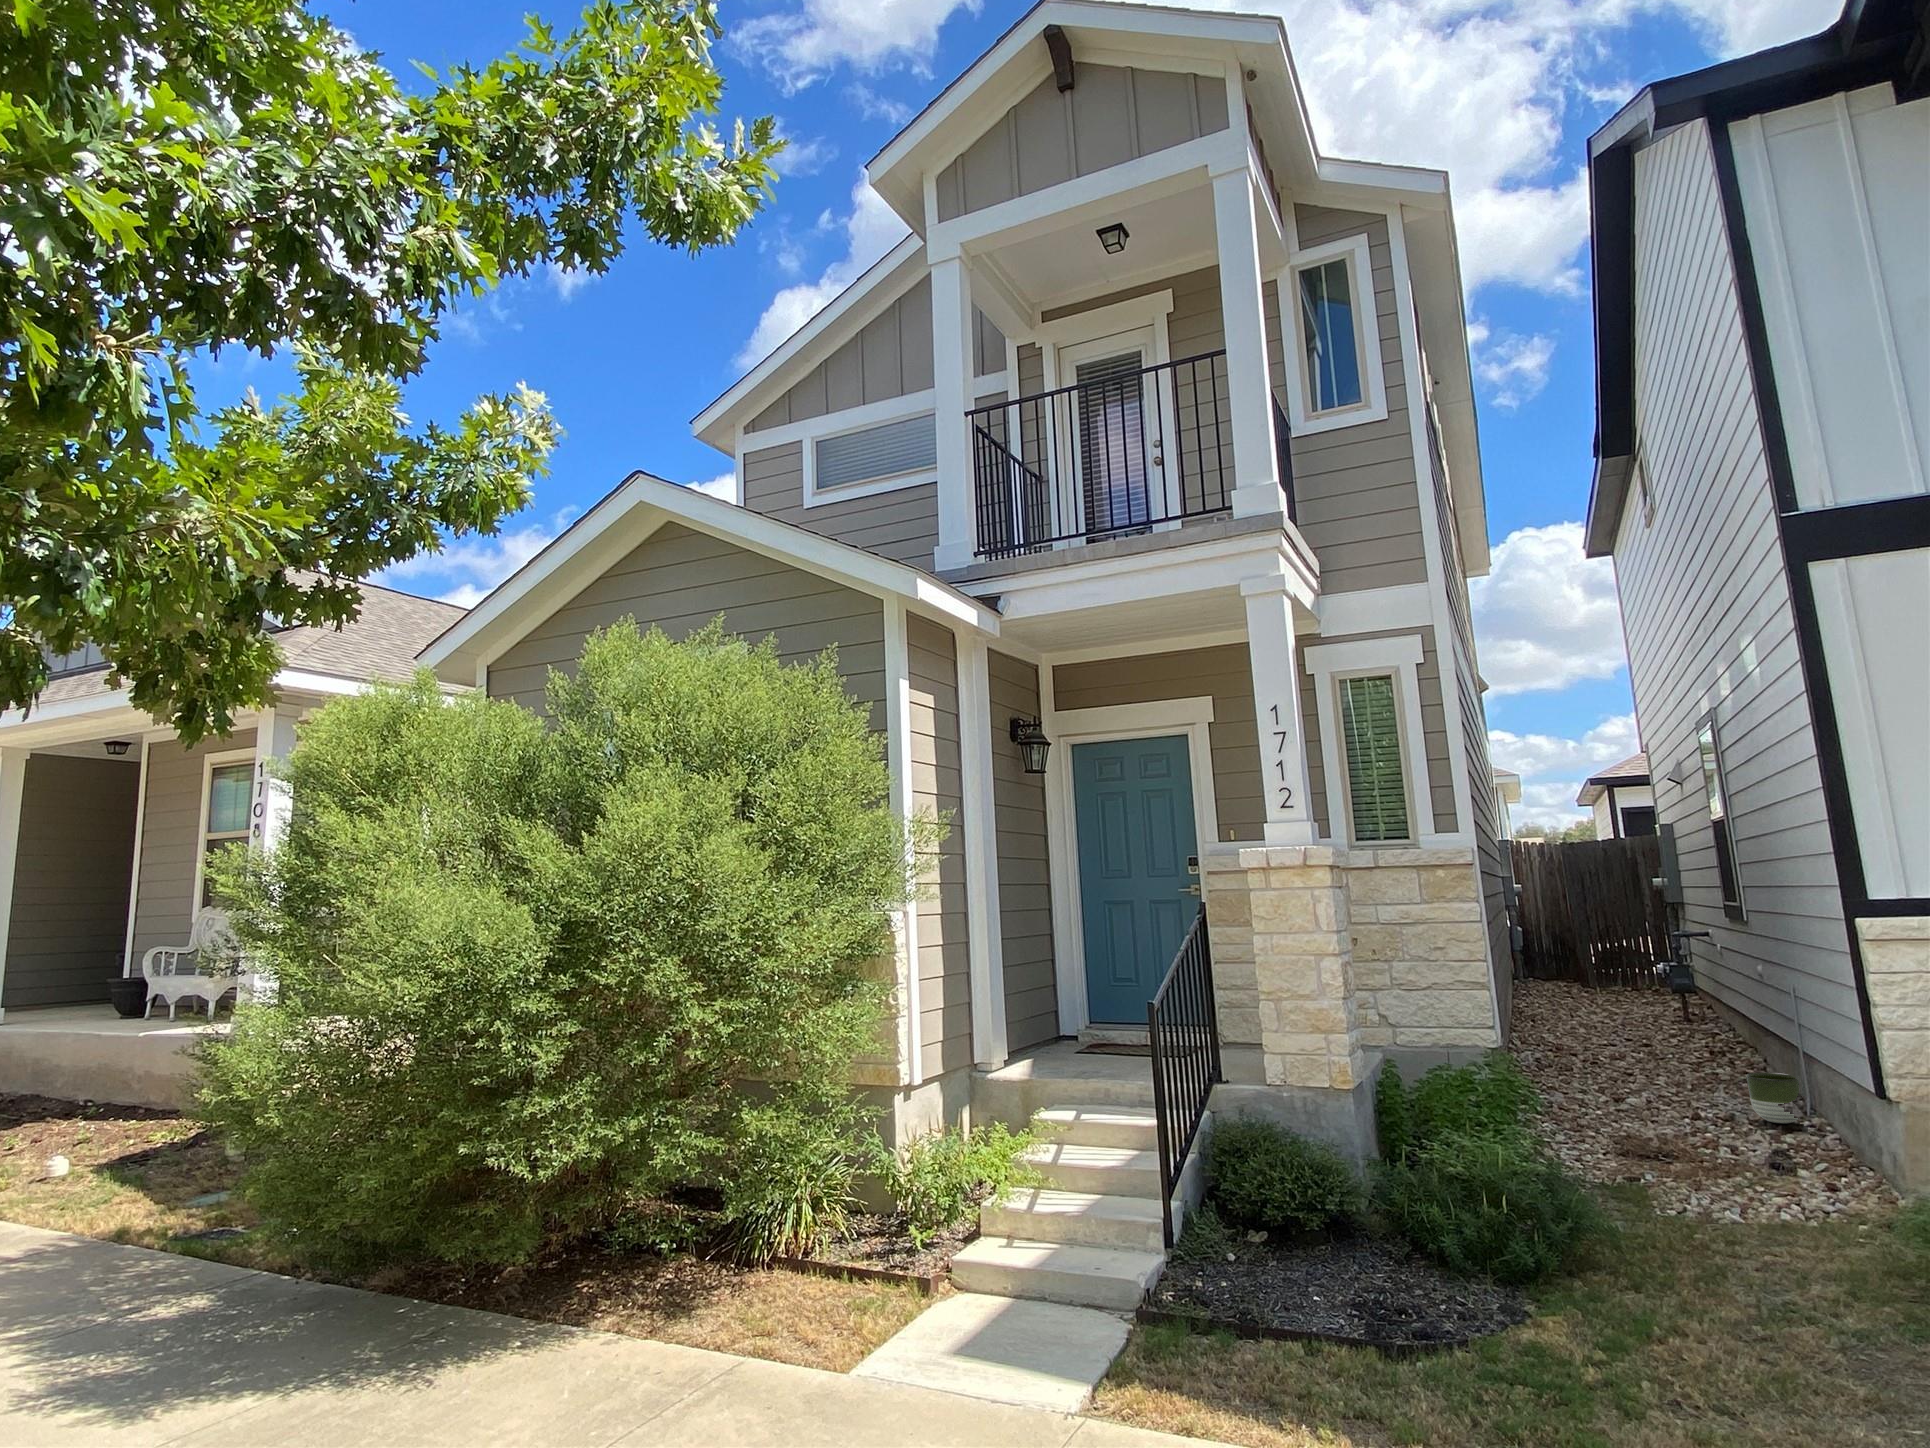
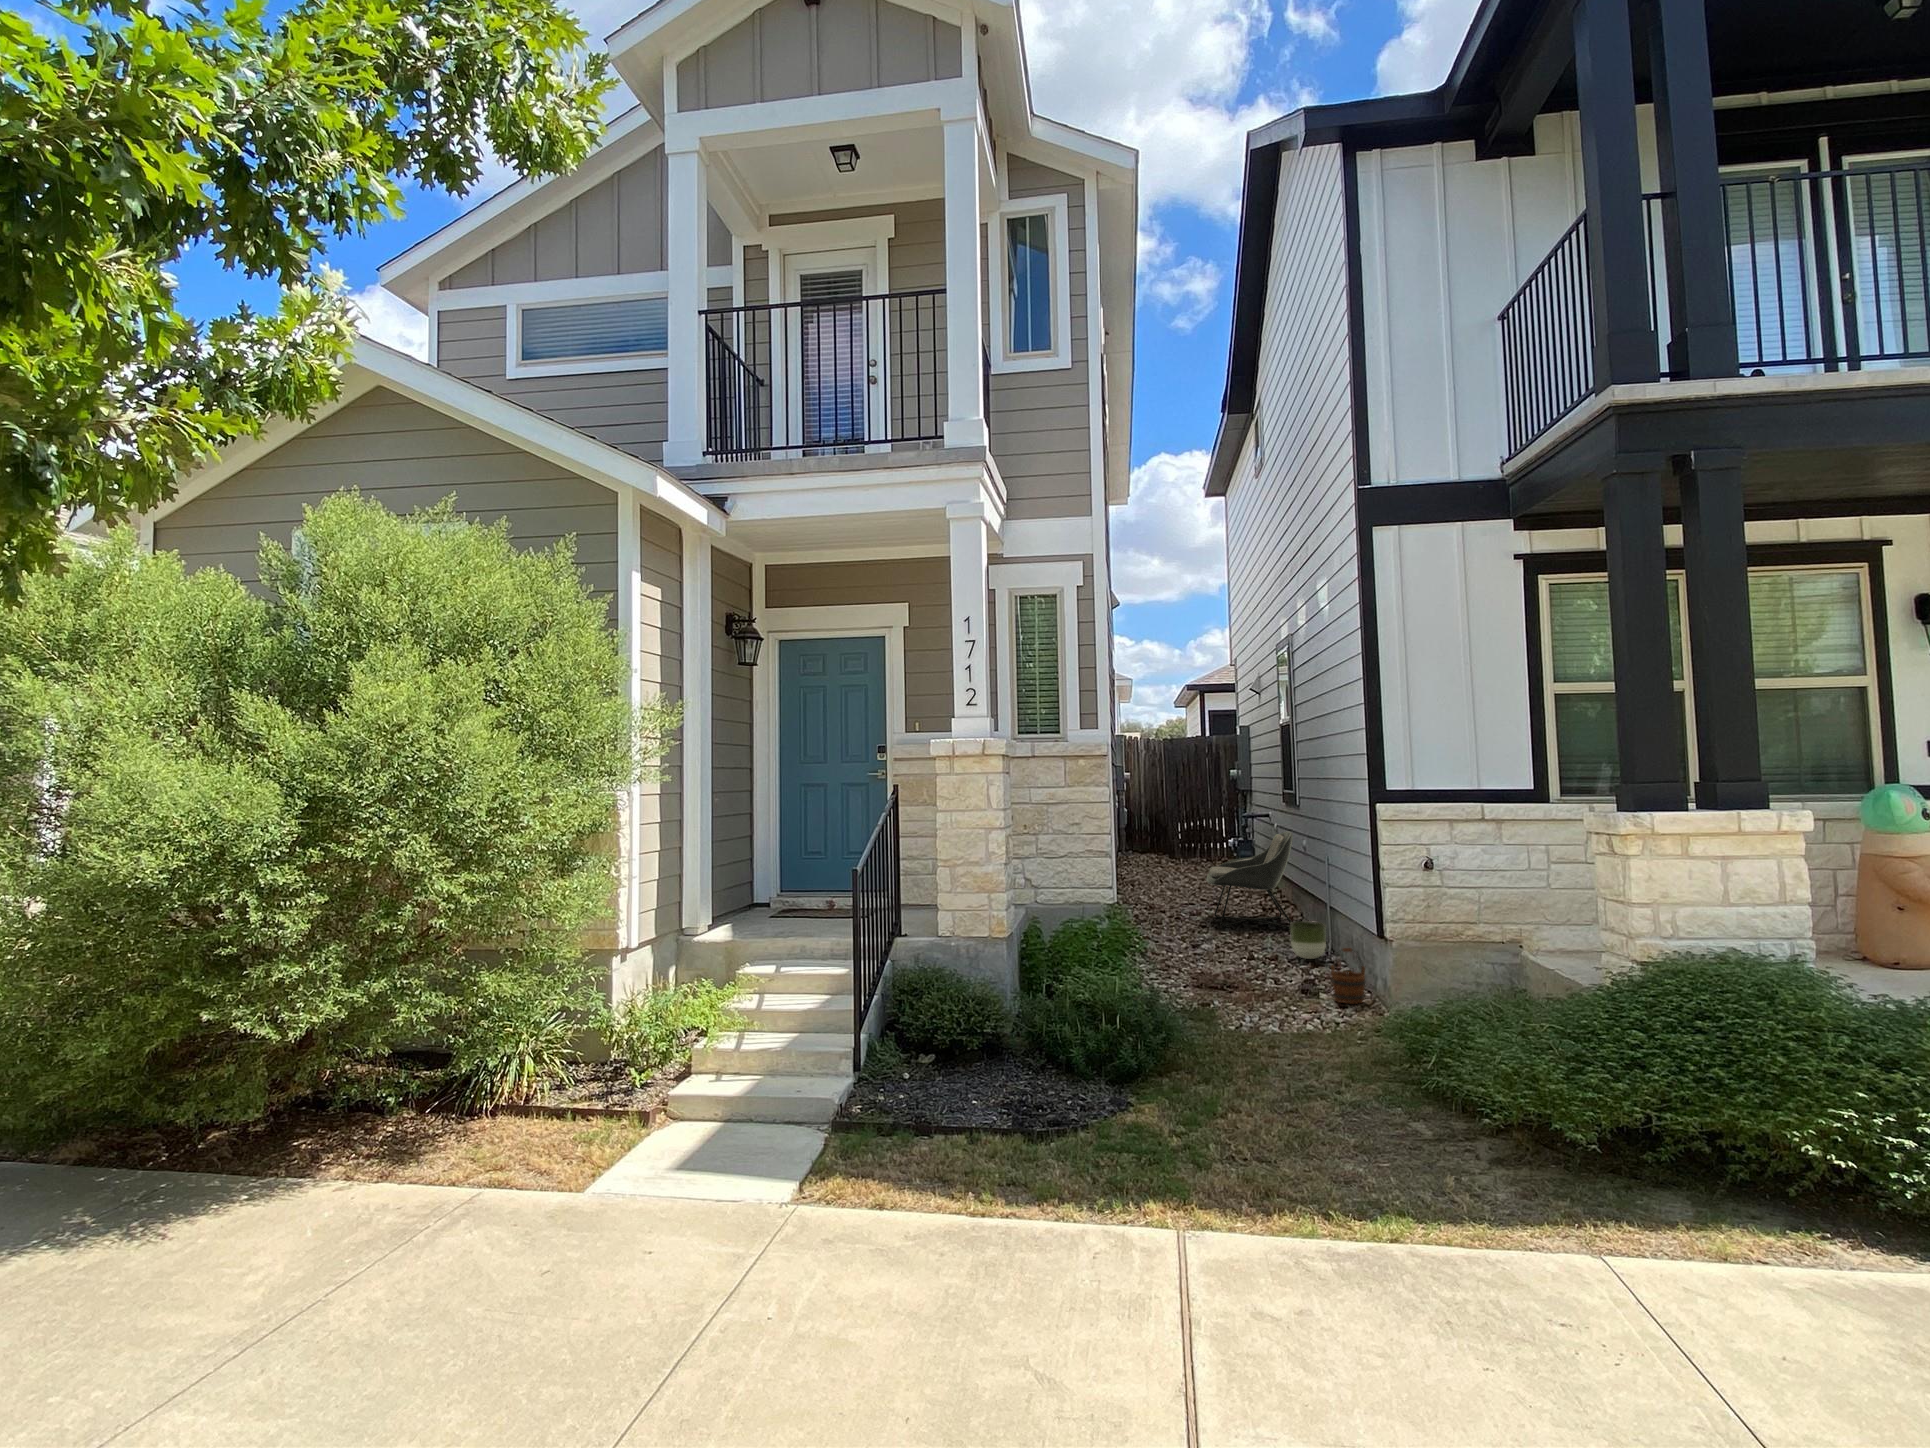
lounge chair: none [1622,955,1750,1082] -> present [1206,831,1293,929]
wooden bucket: none [1812,1112,1872,1190] -> present [1330,948,1366,1004]

